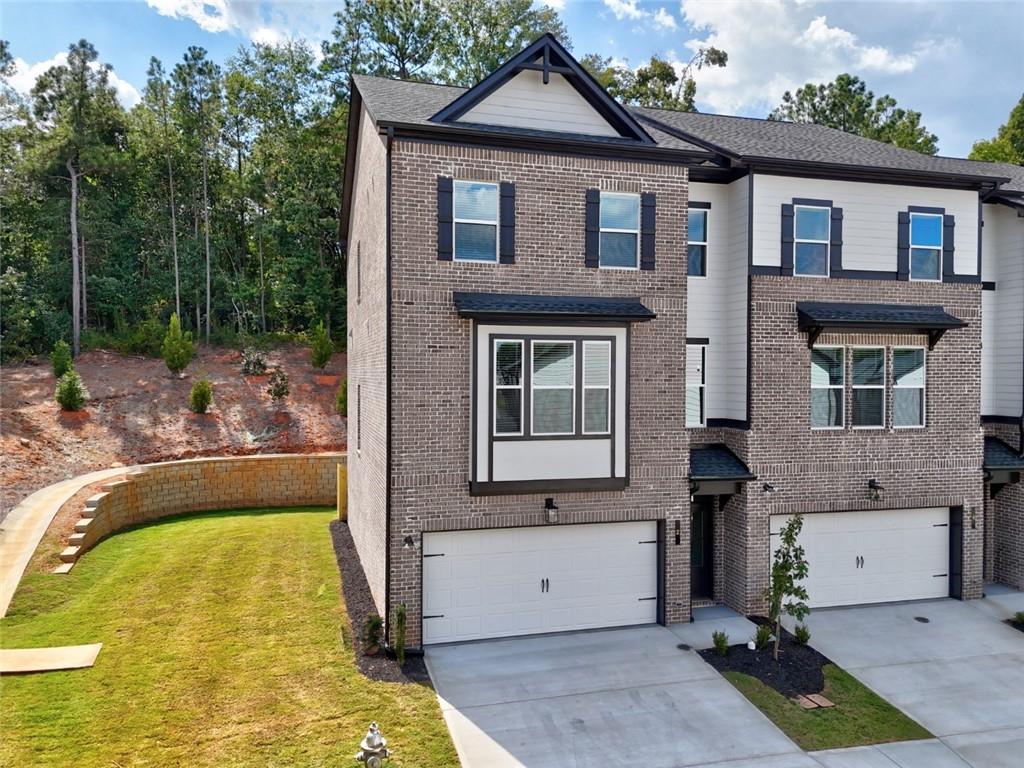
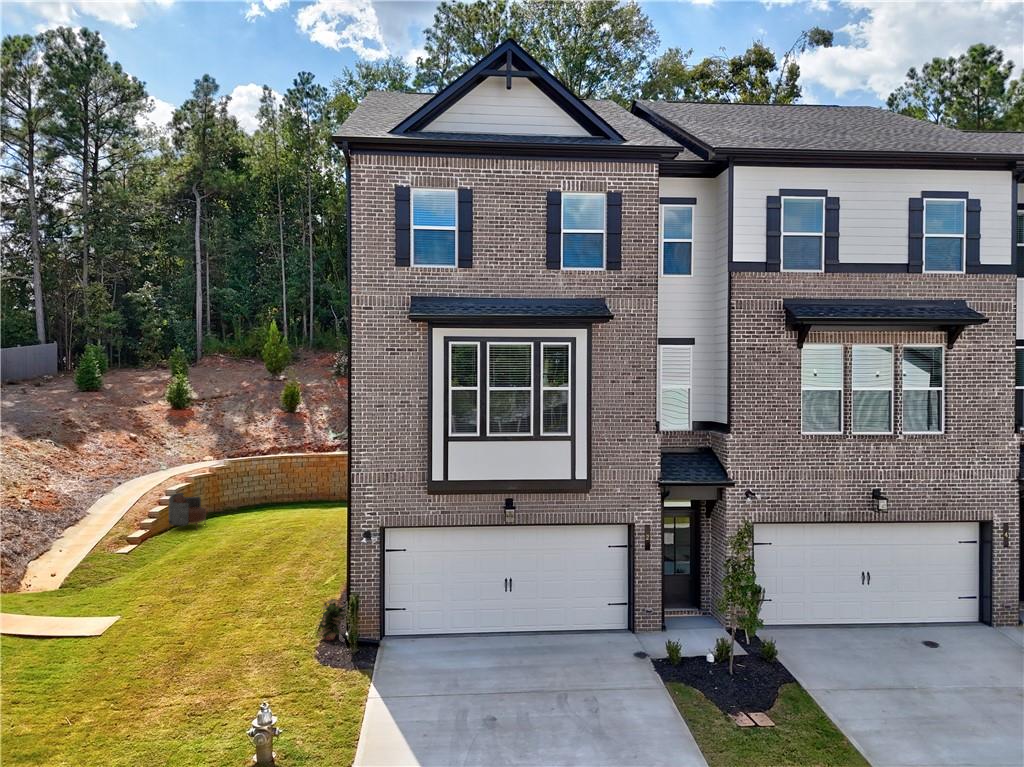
armchair: none [100,507,143,552] -> present [168,493,206,528]

